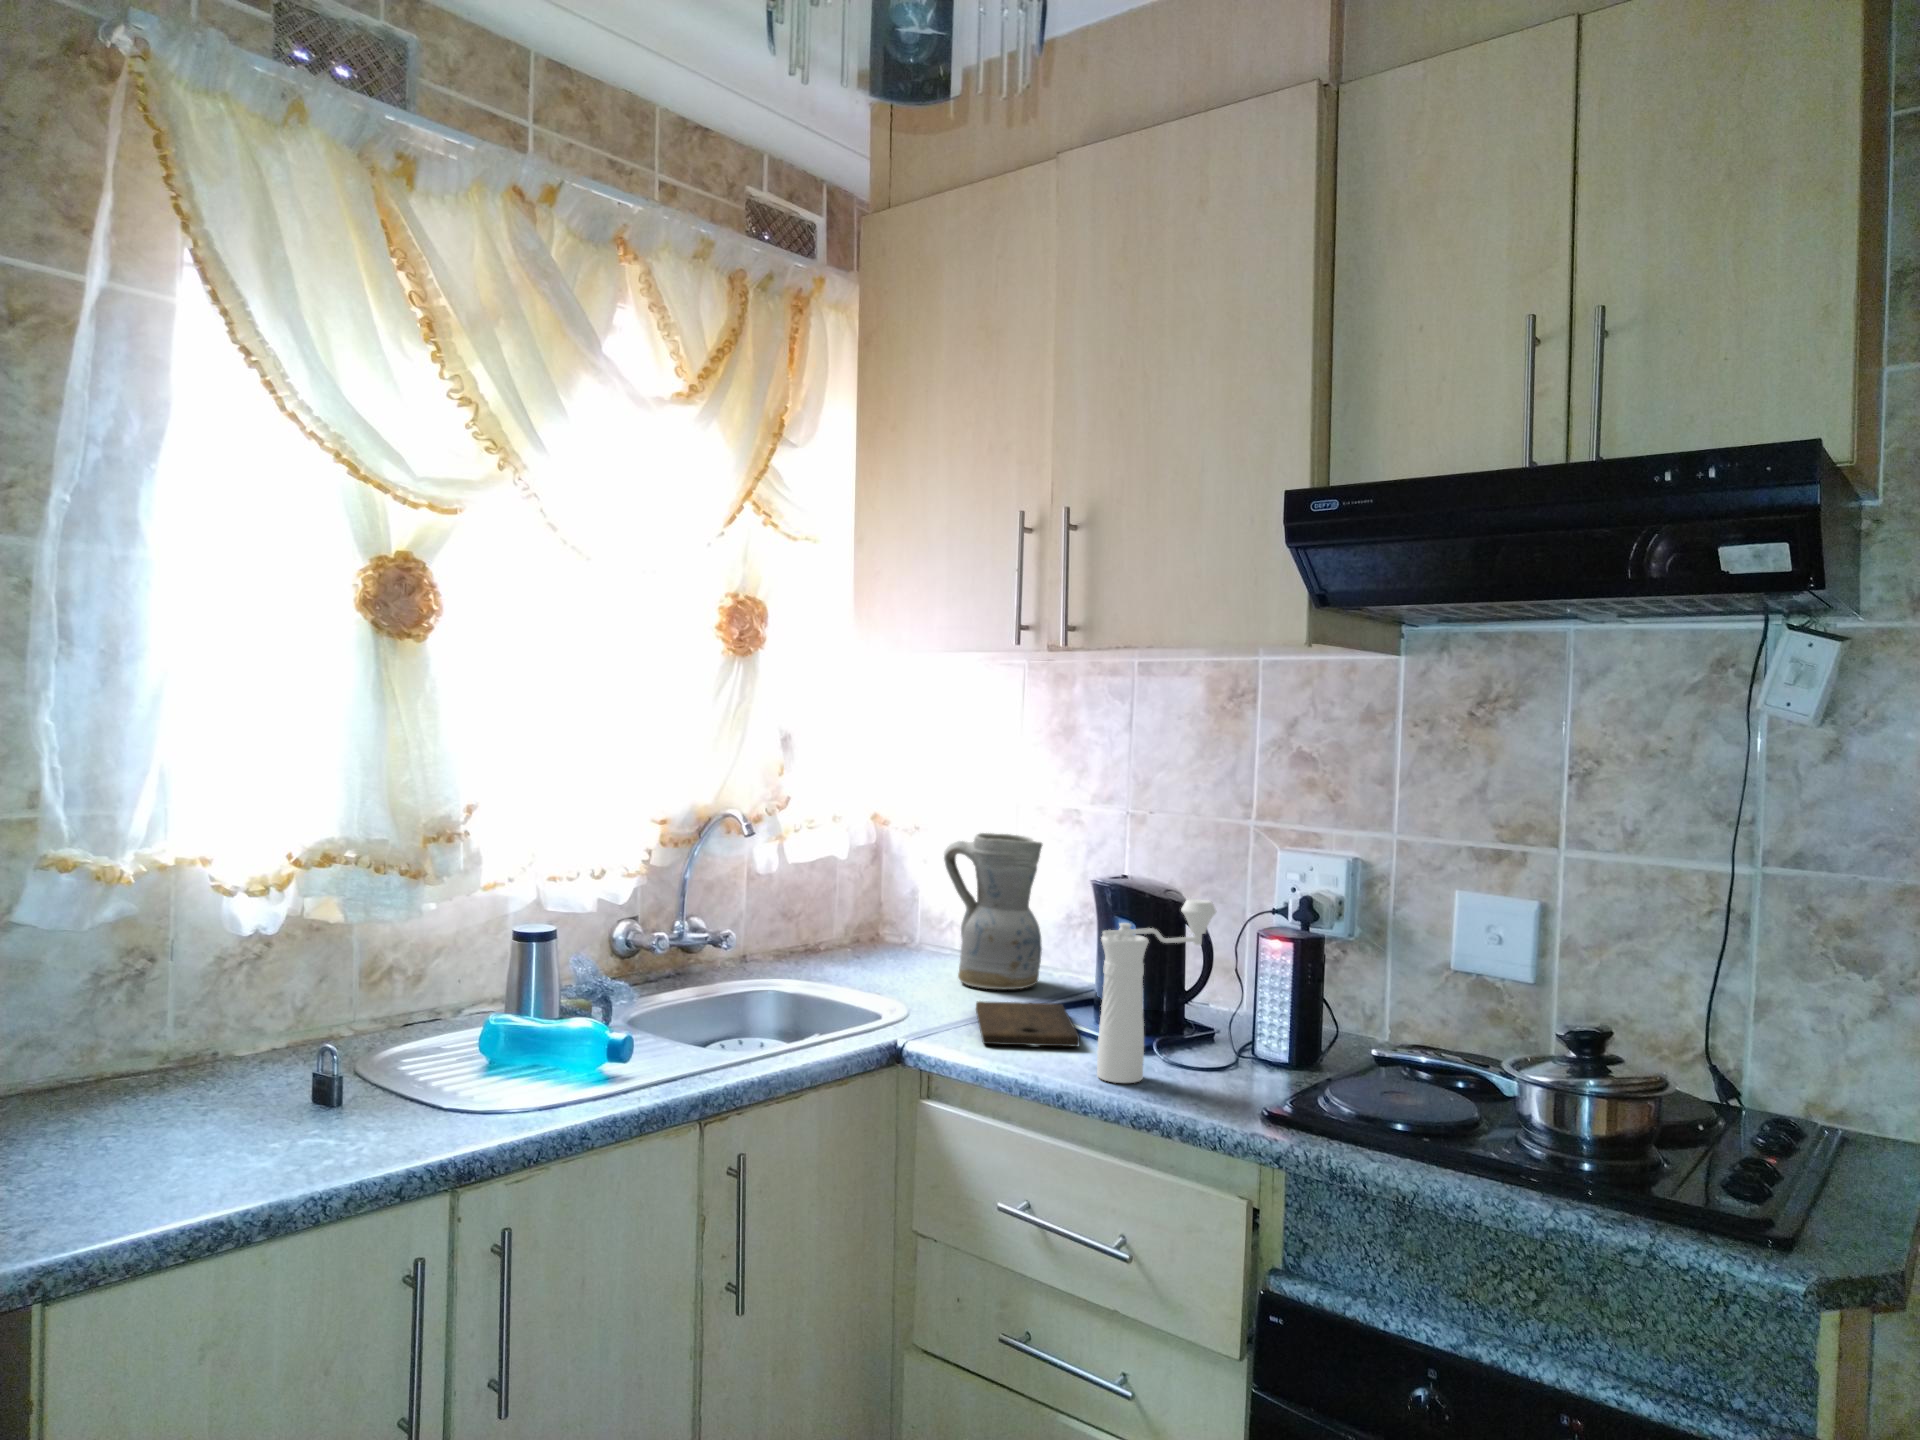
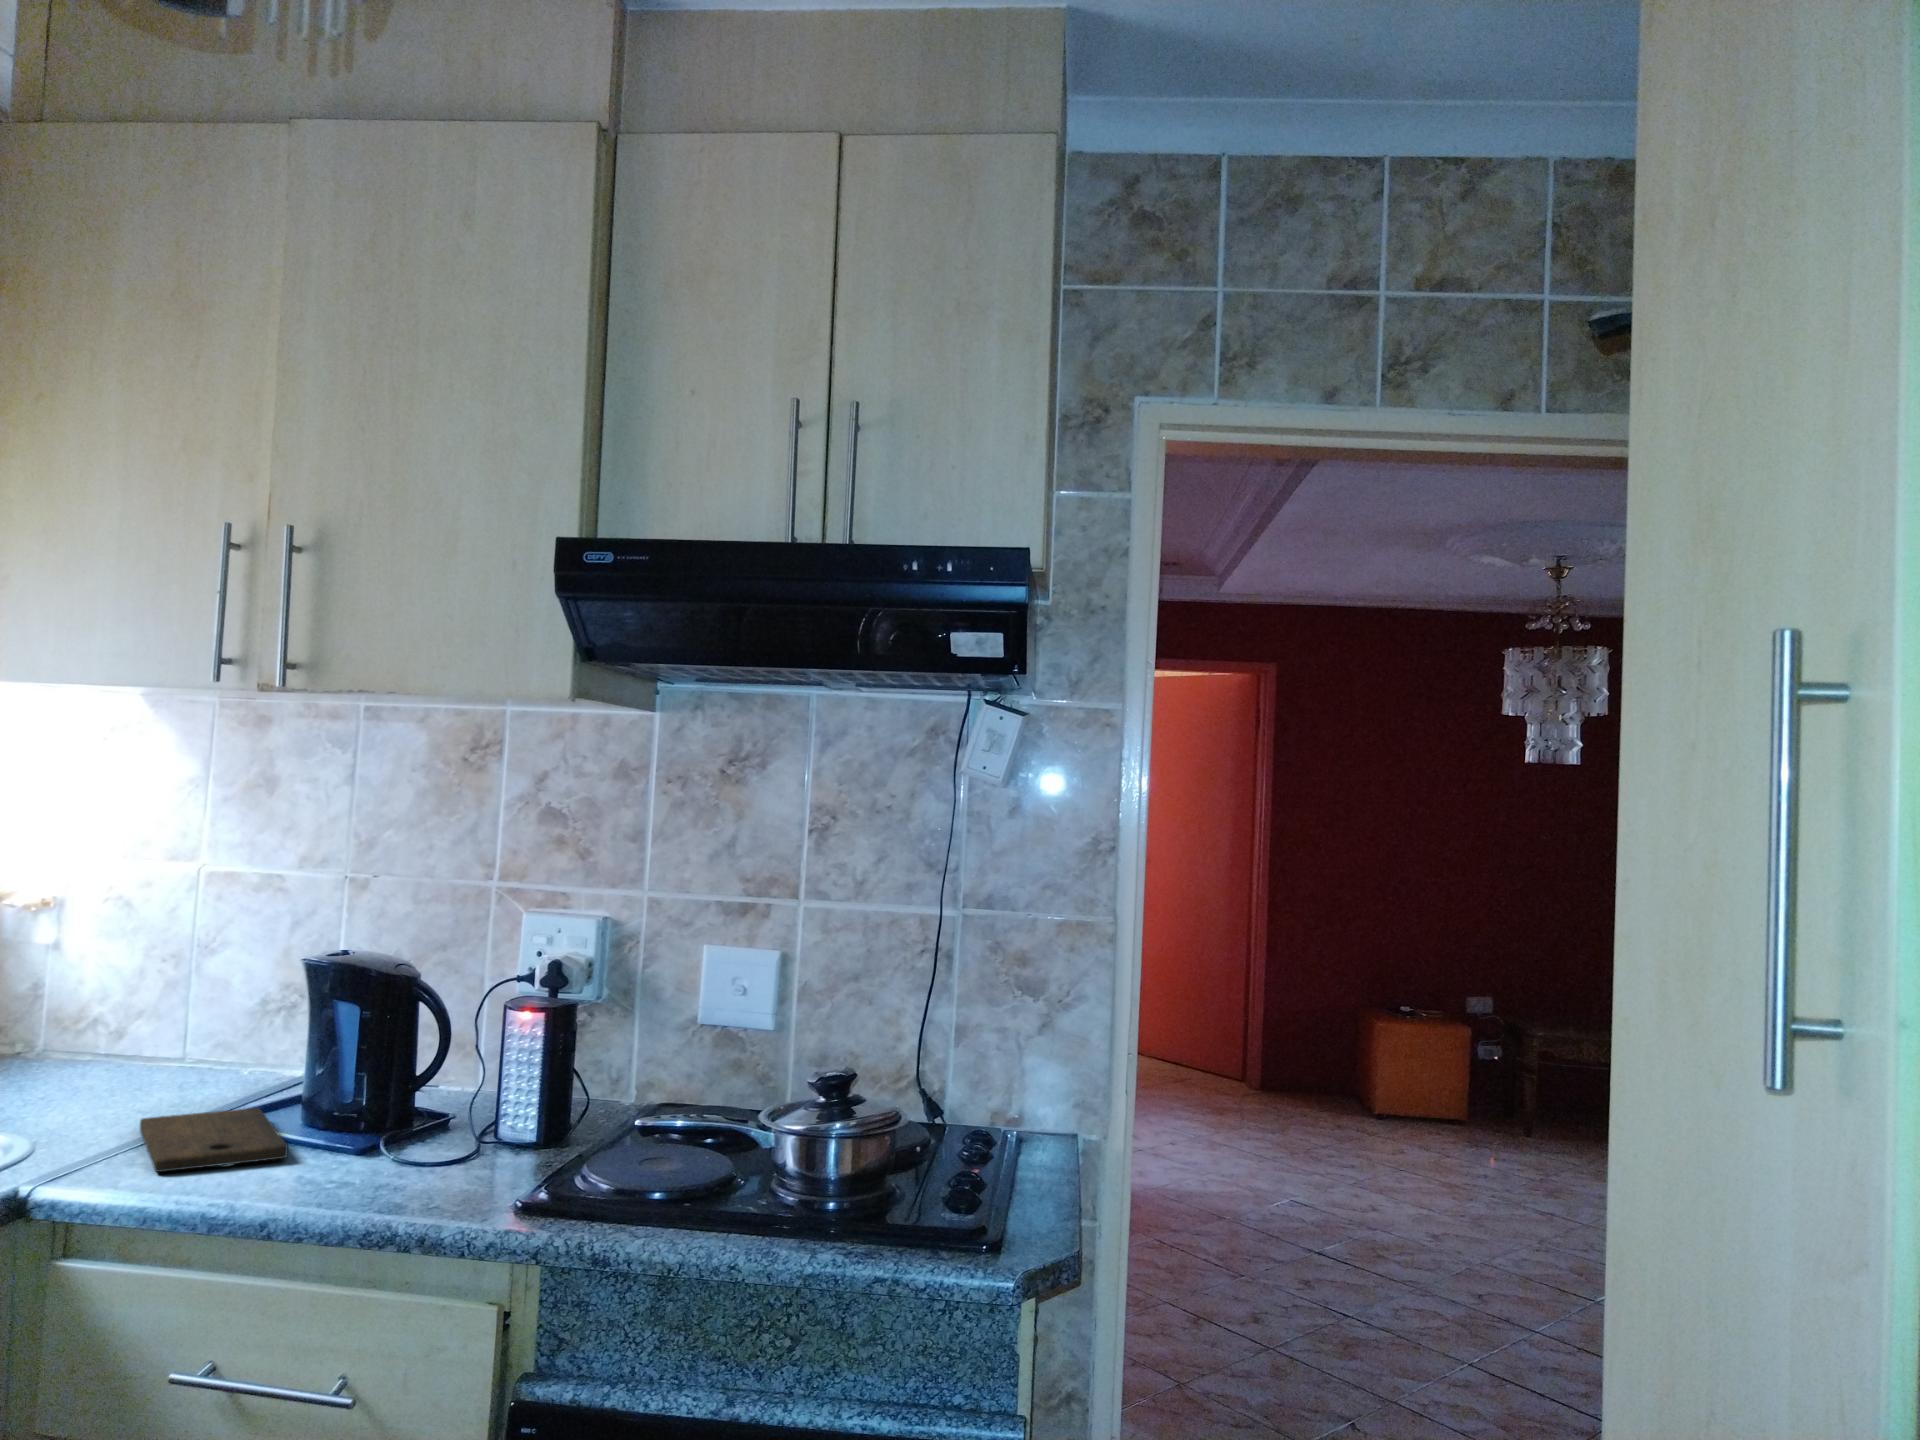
ceramic pitcher: present [944,833,1043,989] -> none [94,907,236,1100]
pepper mill: present [1097,899,1217,1083] -> none [313,974,463,1196]

